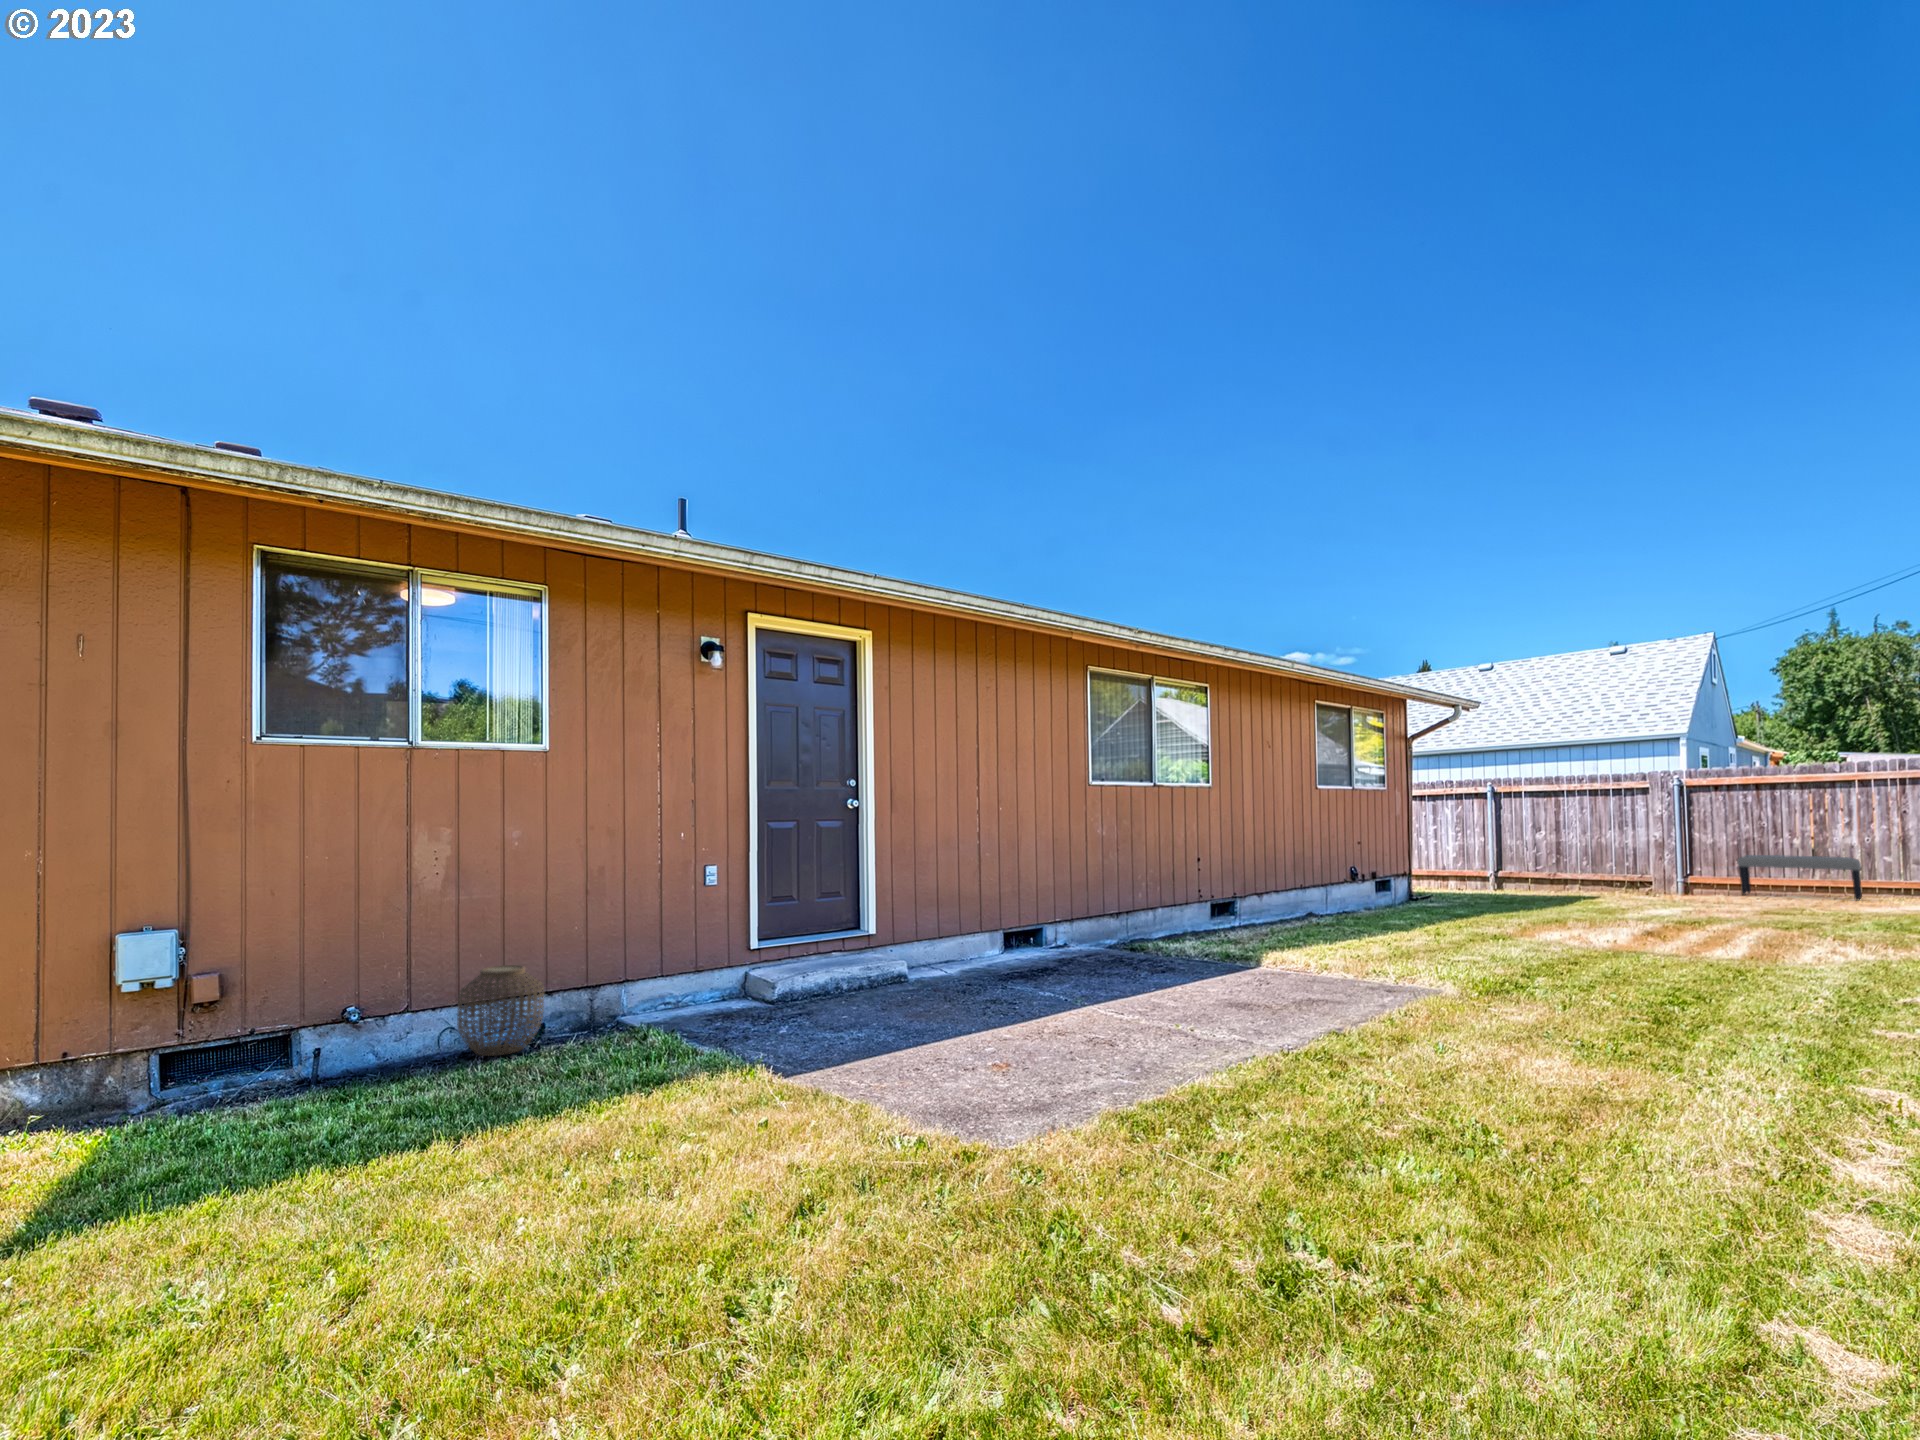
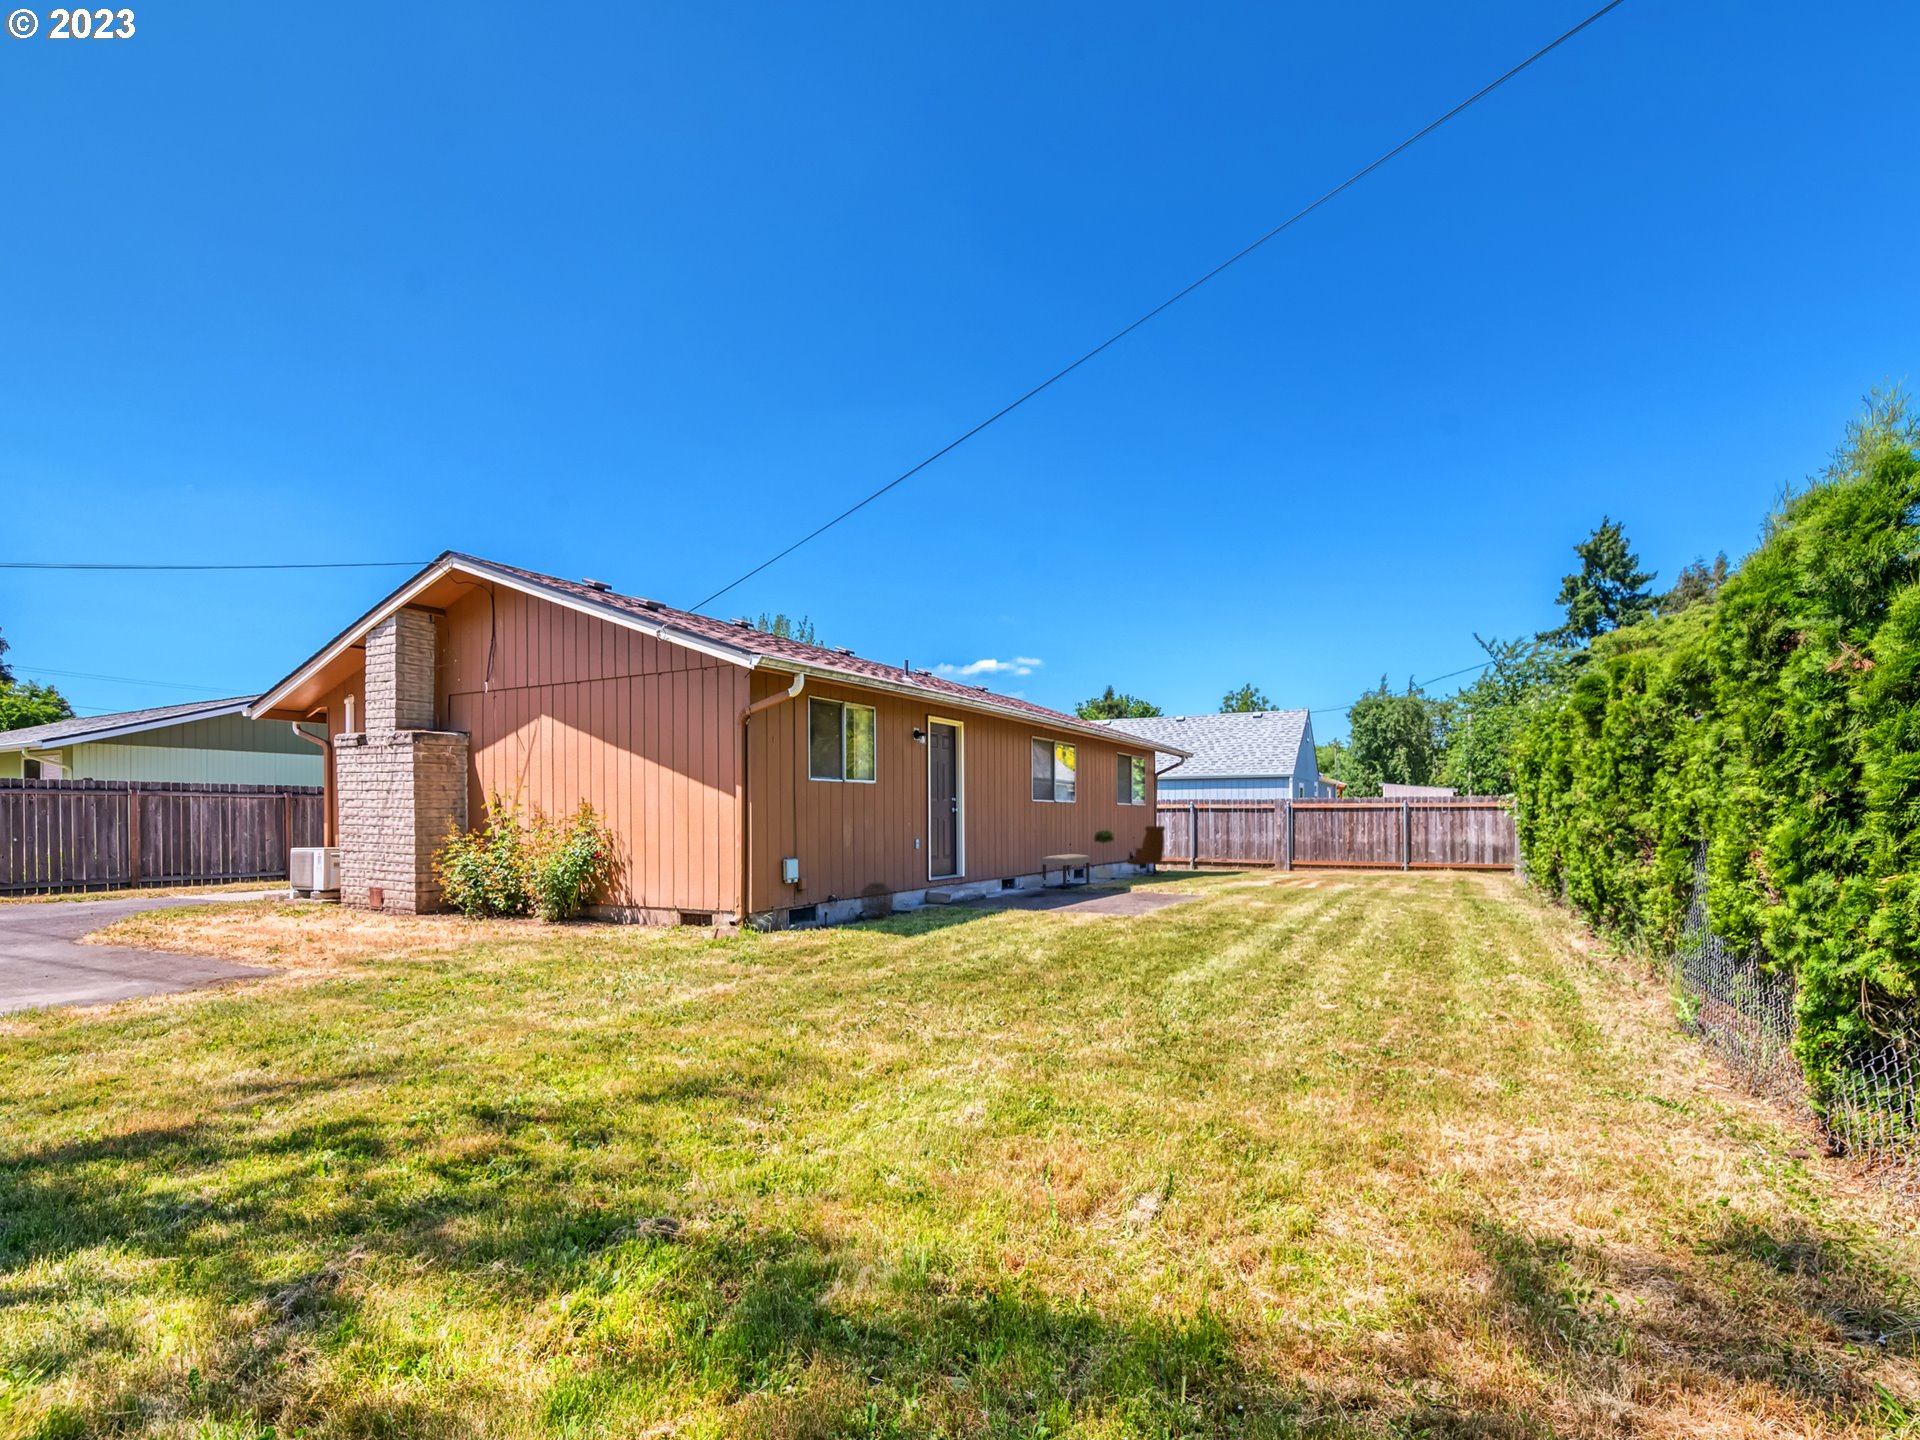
lounge chair: none [1342,820,1413,913] -> present [1127,826,1165,874]
potted tree: none [1264,827,1305,918] -> present [1094,830,1114,879]
bench: present [1737,855,1862,900] -> present [1042,854,1090,887]

